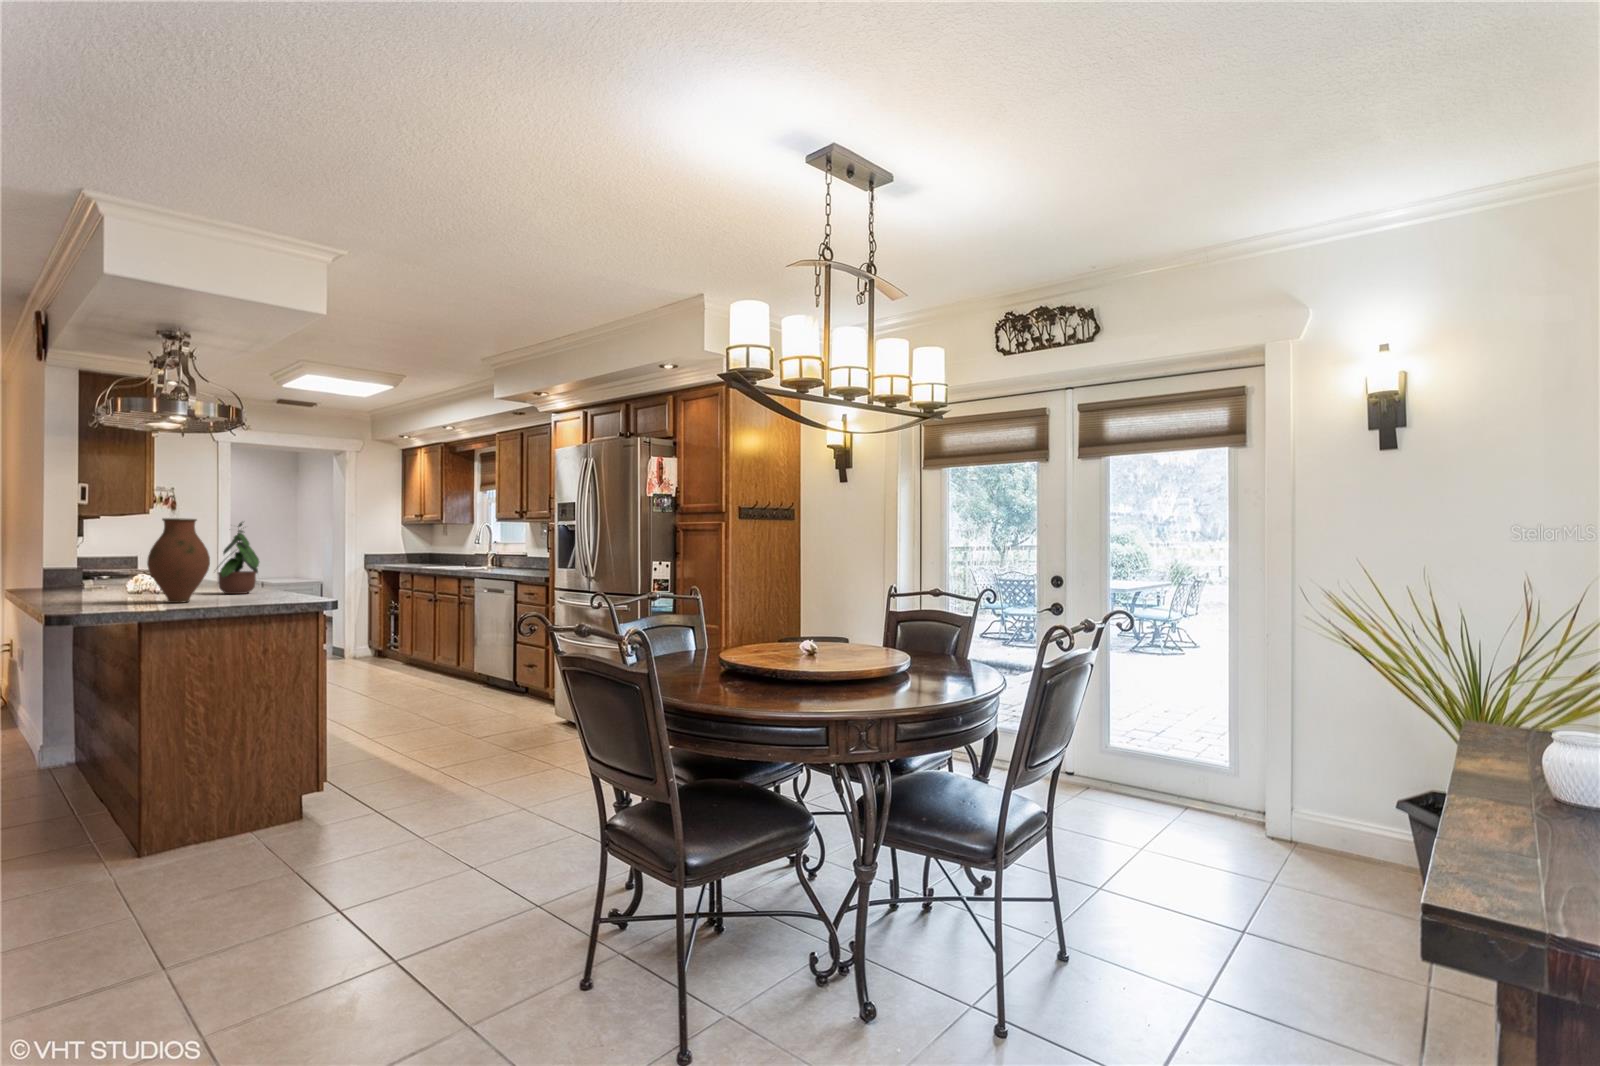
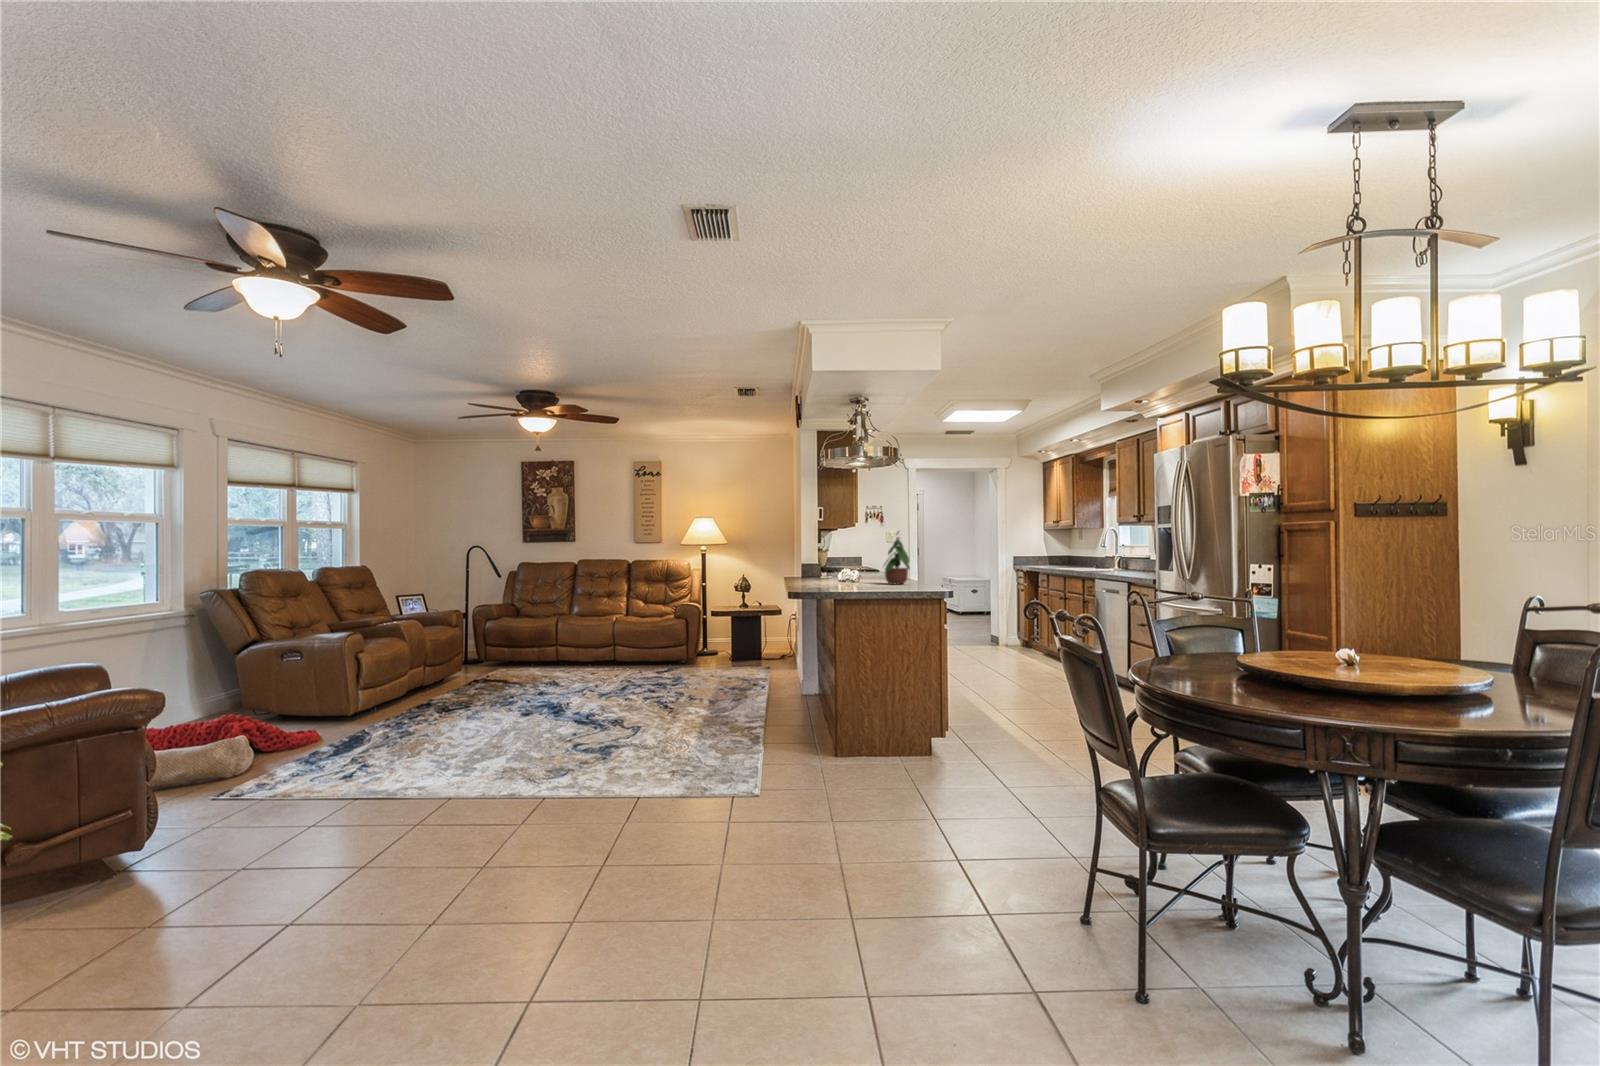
vase: present [147,518,210,603] -> none [840,529,875,589]

